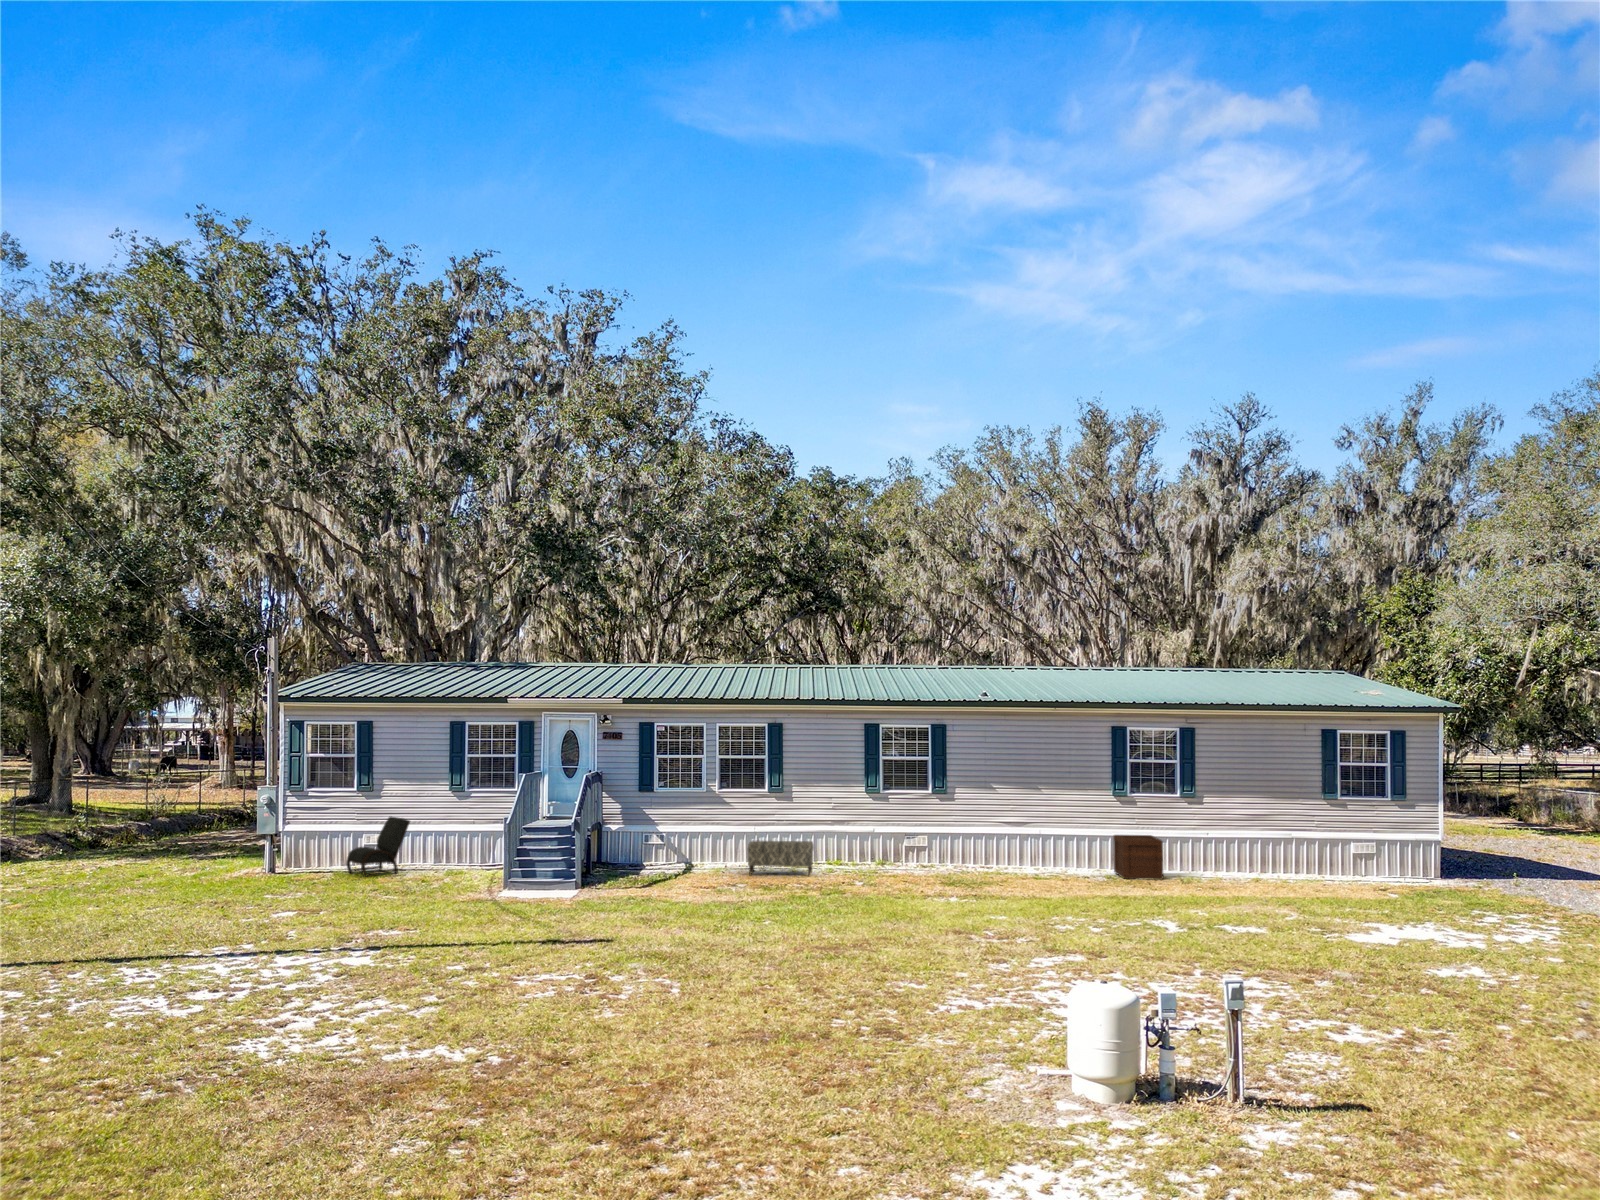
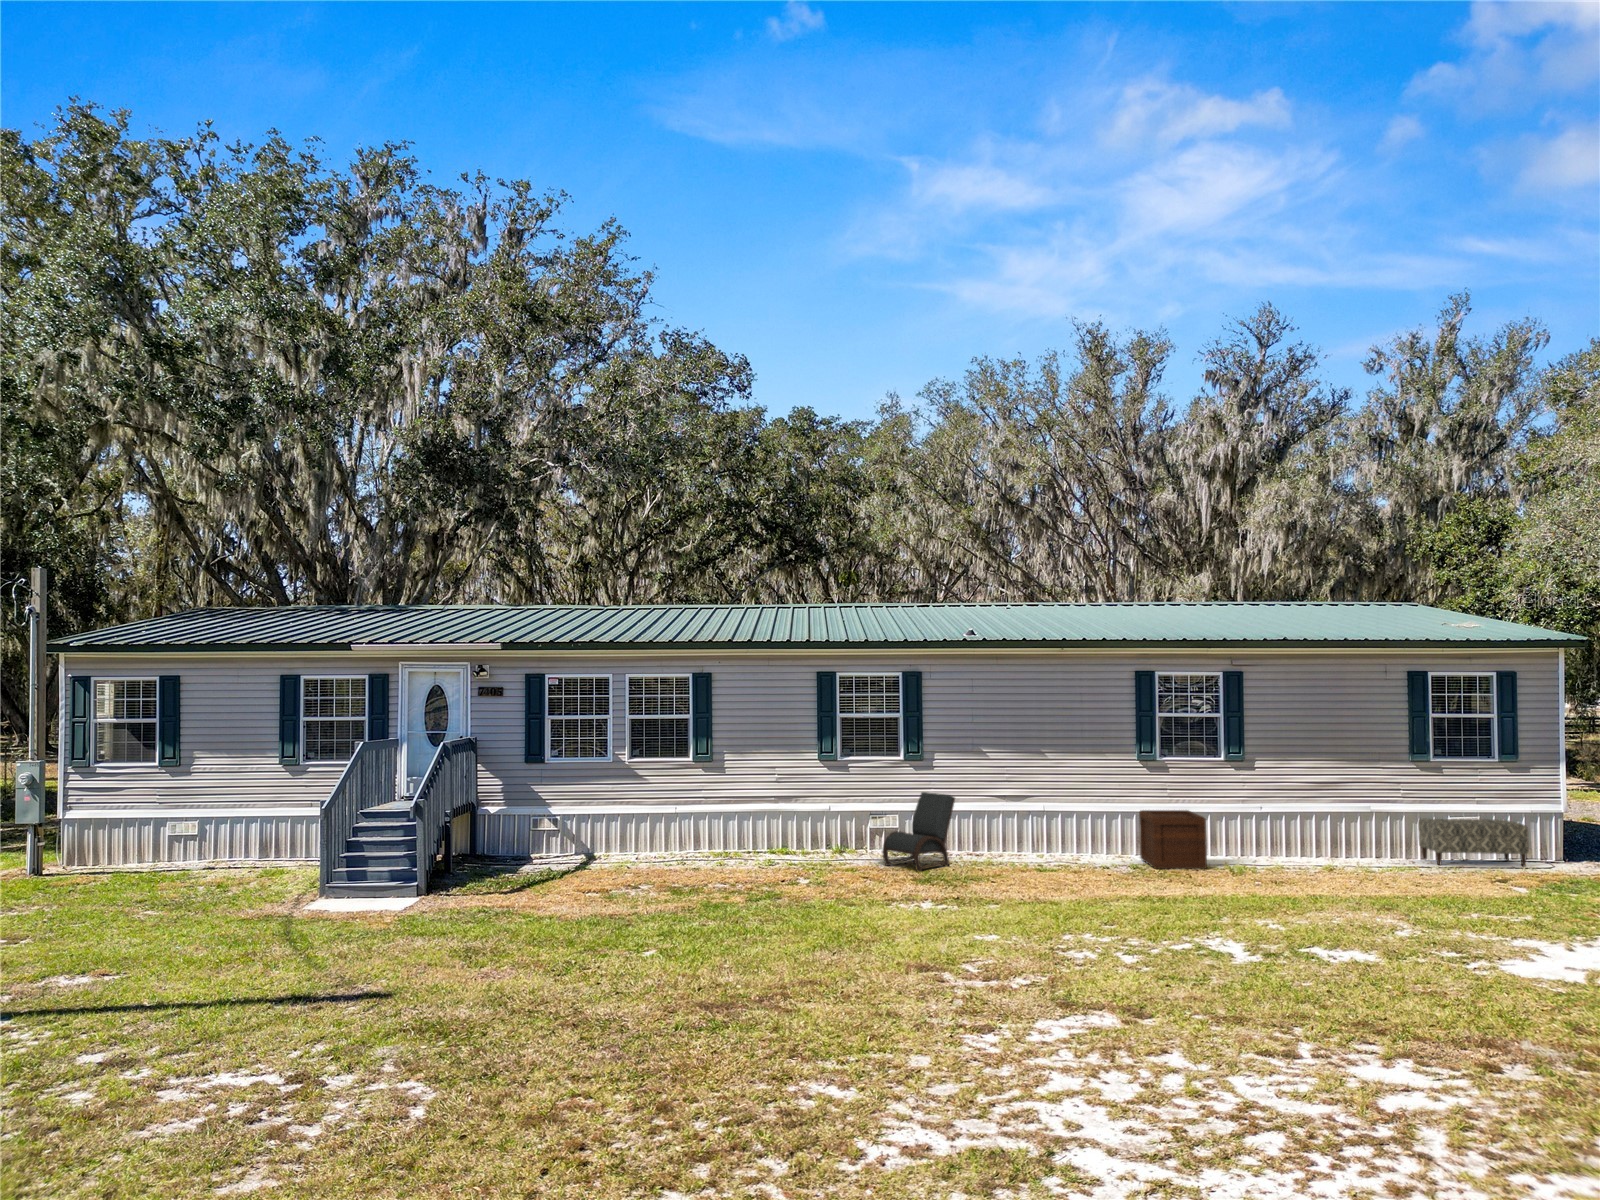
lounge chair: present [346,816,410,877] -> present [882,792,955,872]
bench: present [748,841,814,876] -> present [1418,819,1529,867]

